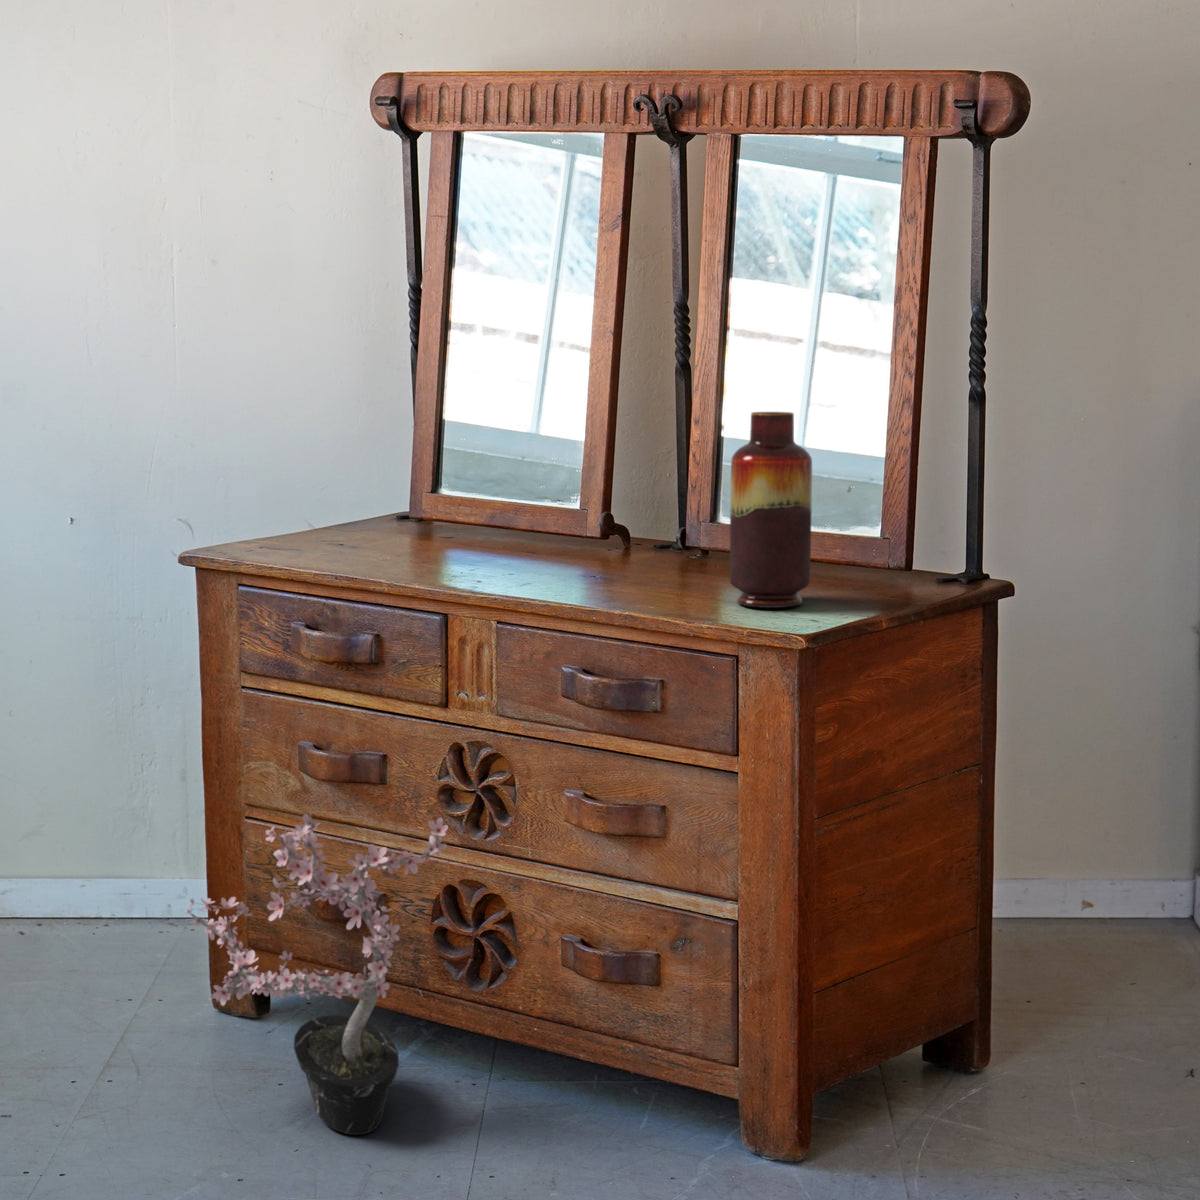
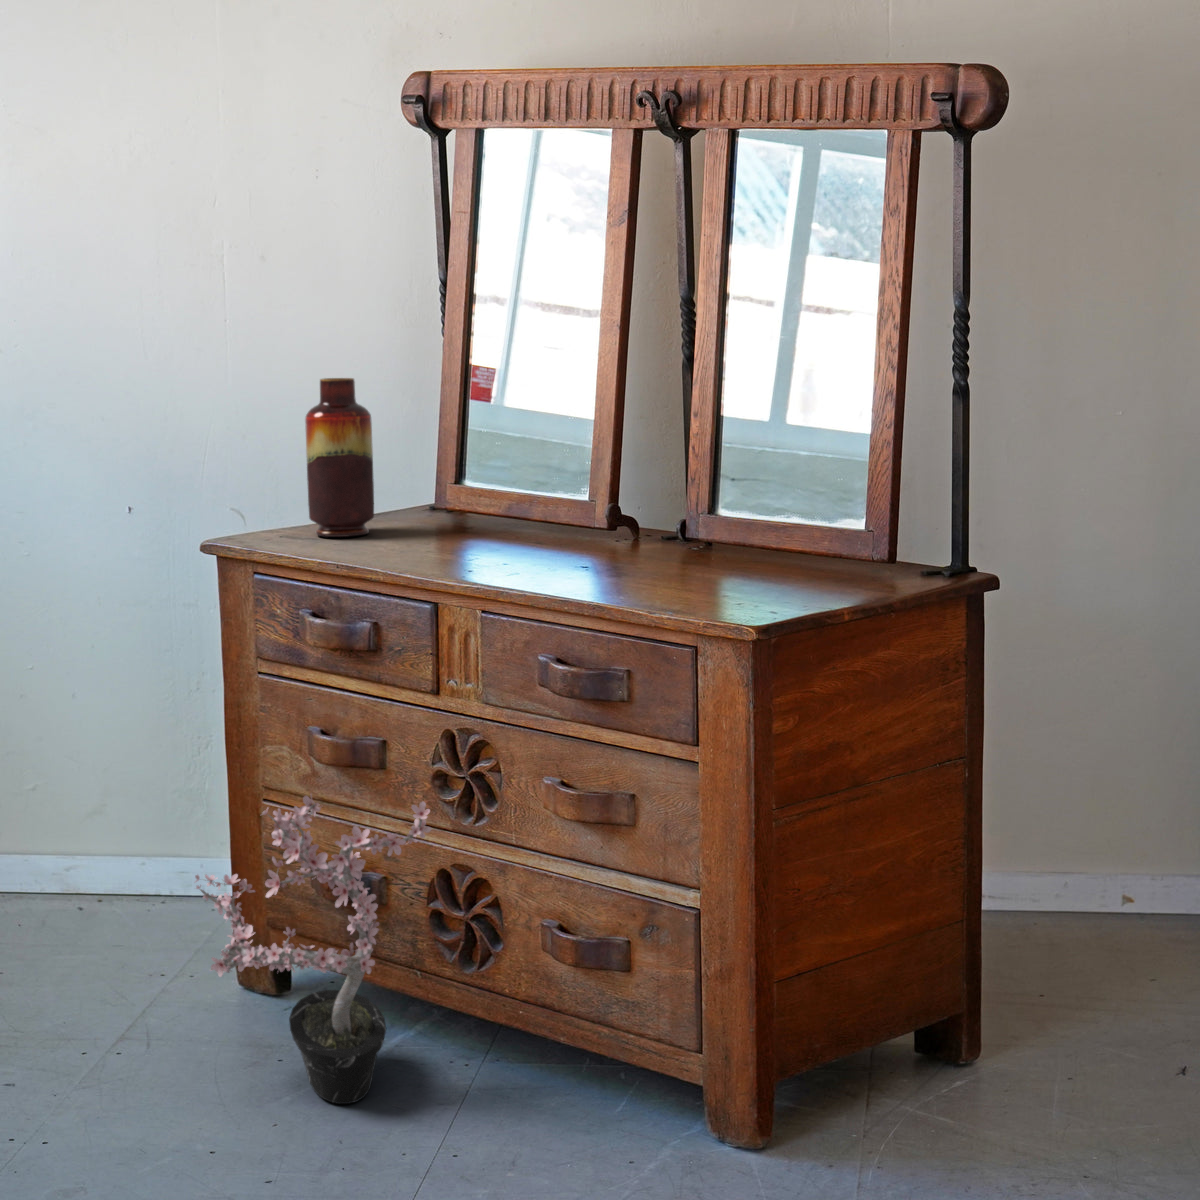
vase: present [730,412,812,608] -> present [305,378,374,537]

